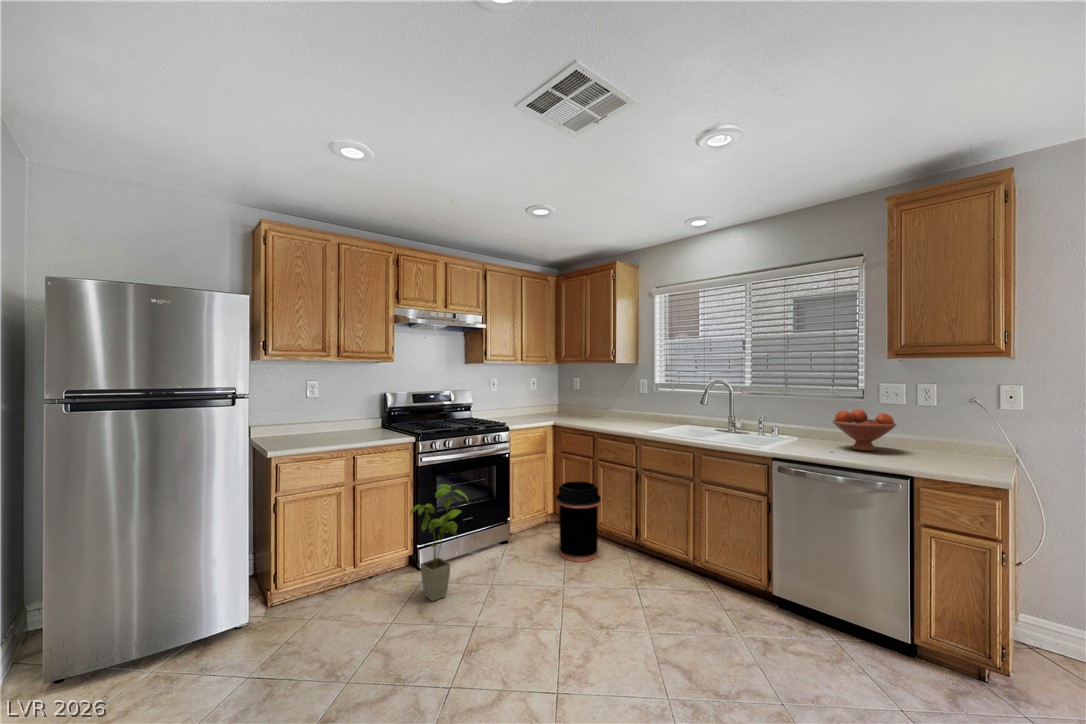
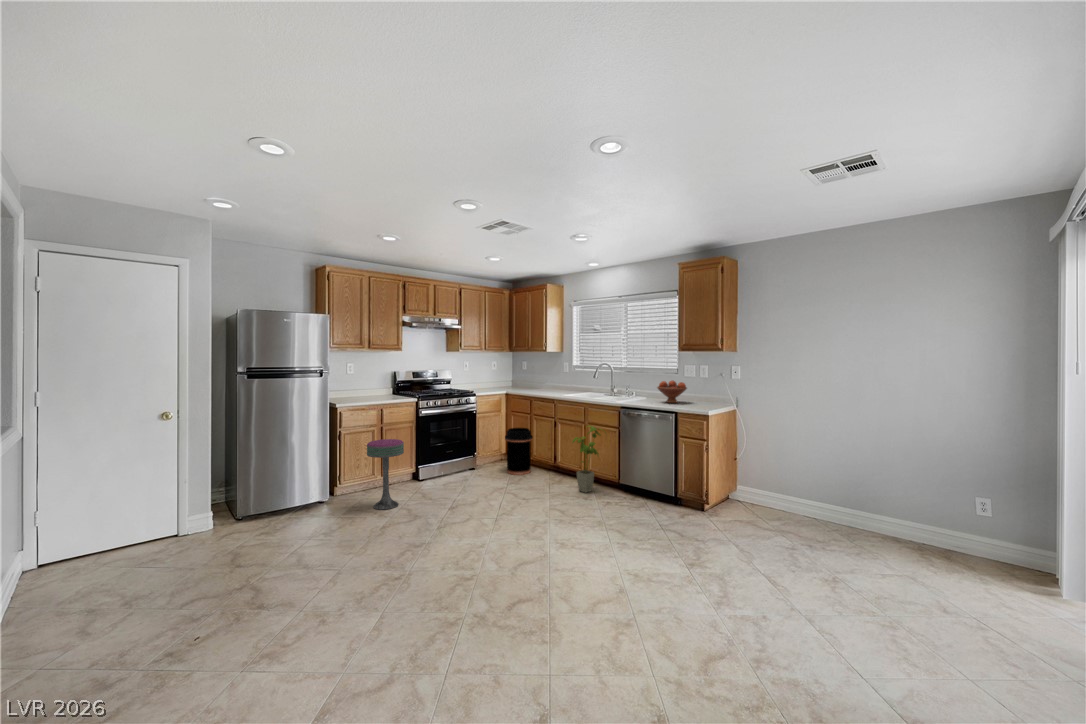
house plant: present [411,484,468,601] -> present [573,426,601,493]
bar stool: none [310,518,382,663] -> present [367,439,404,510]

